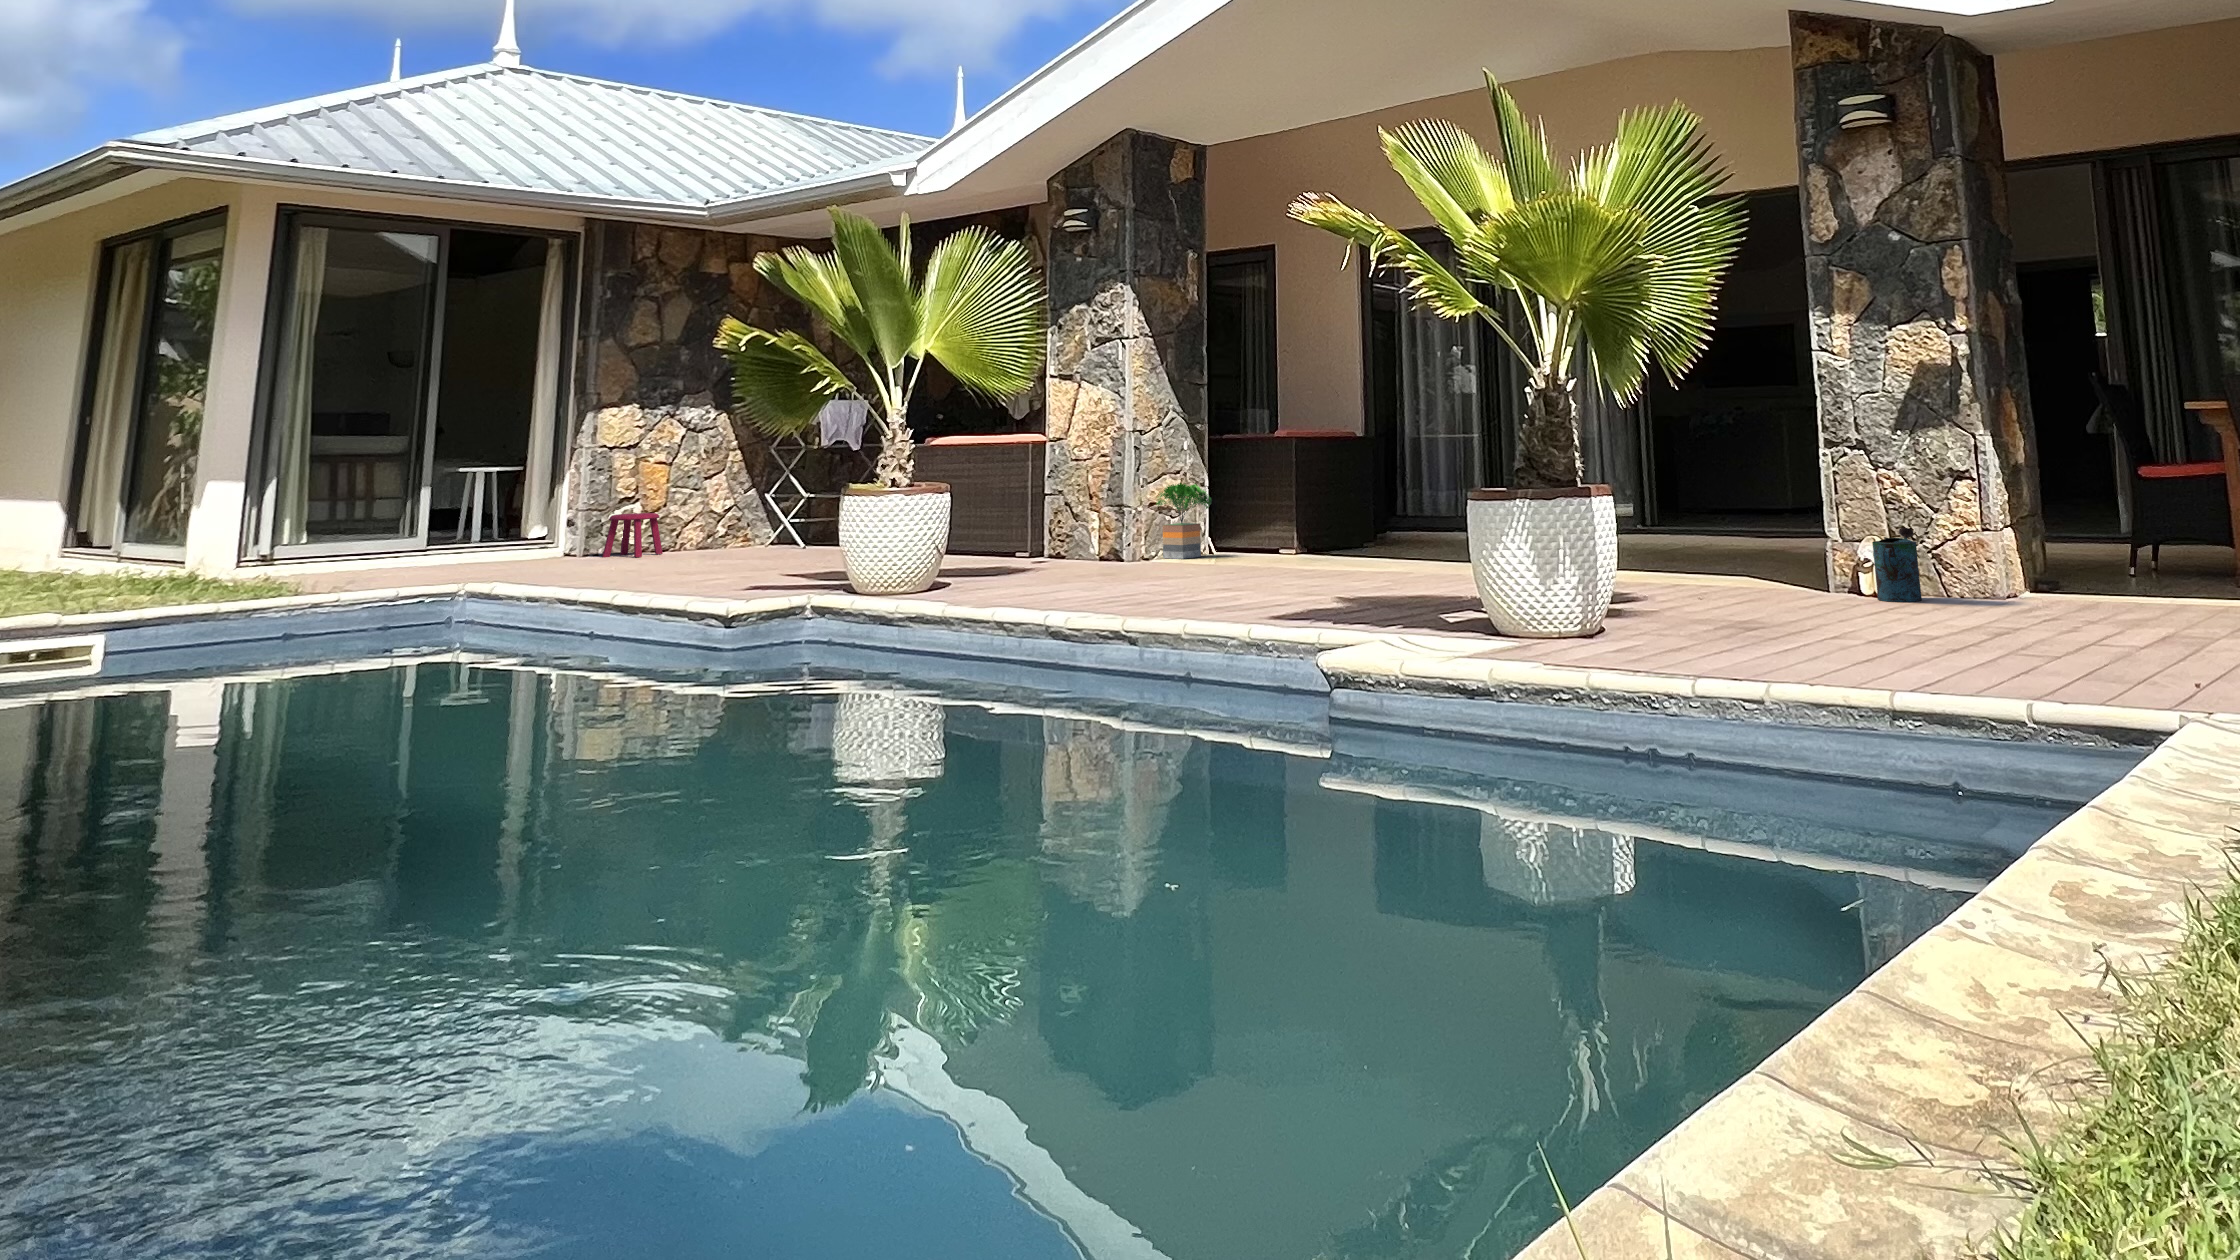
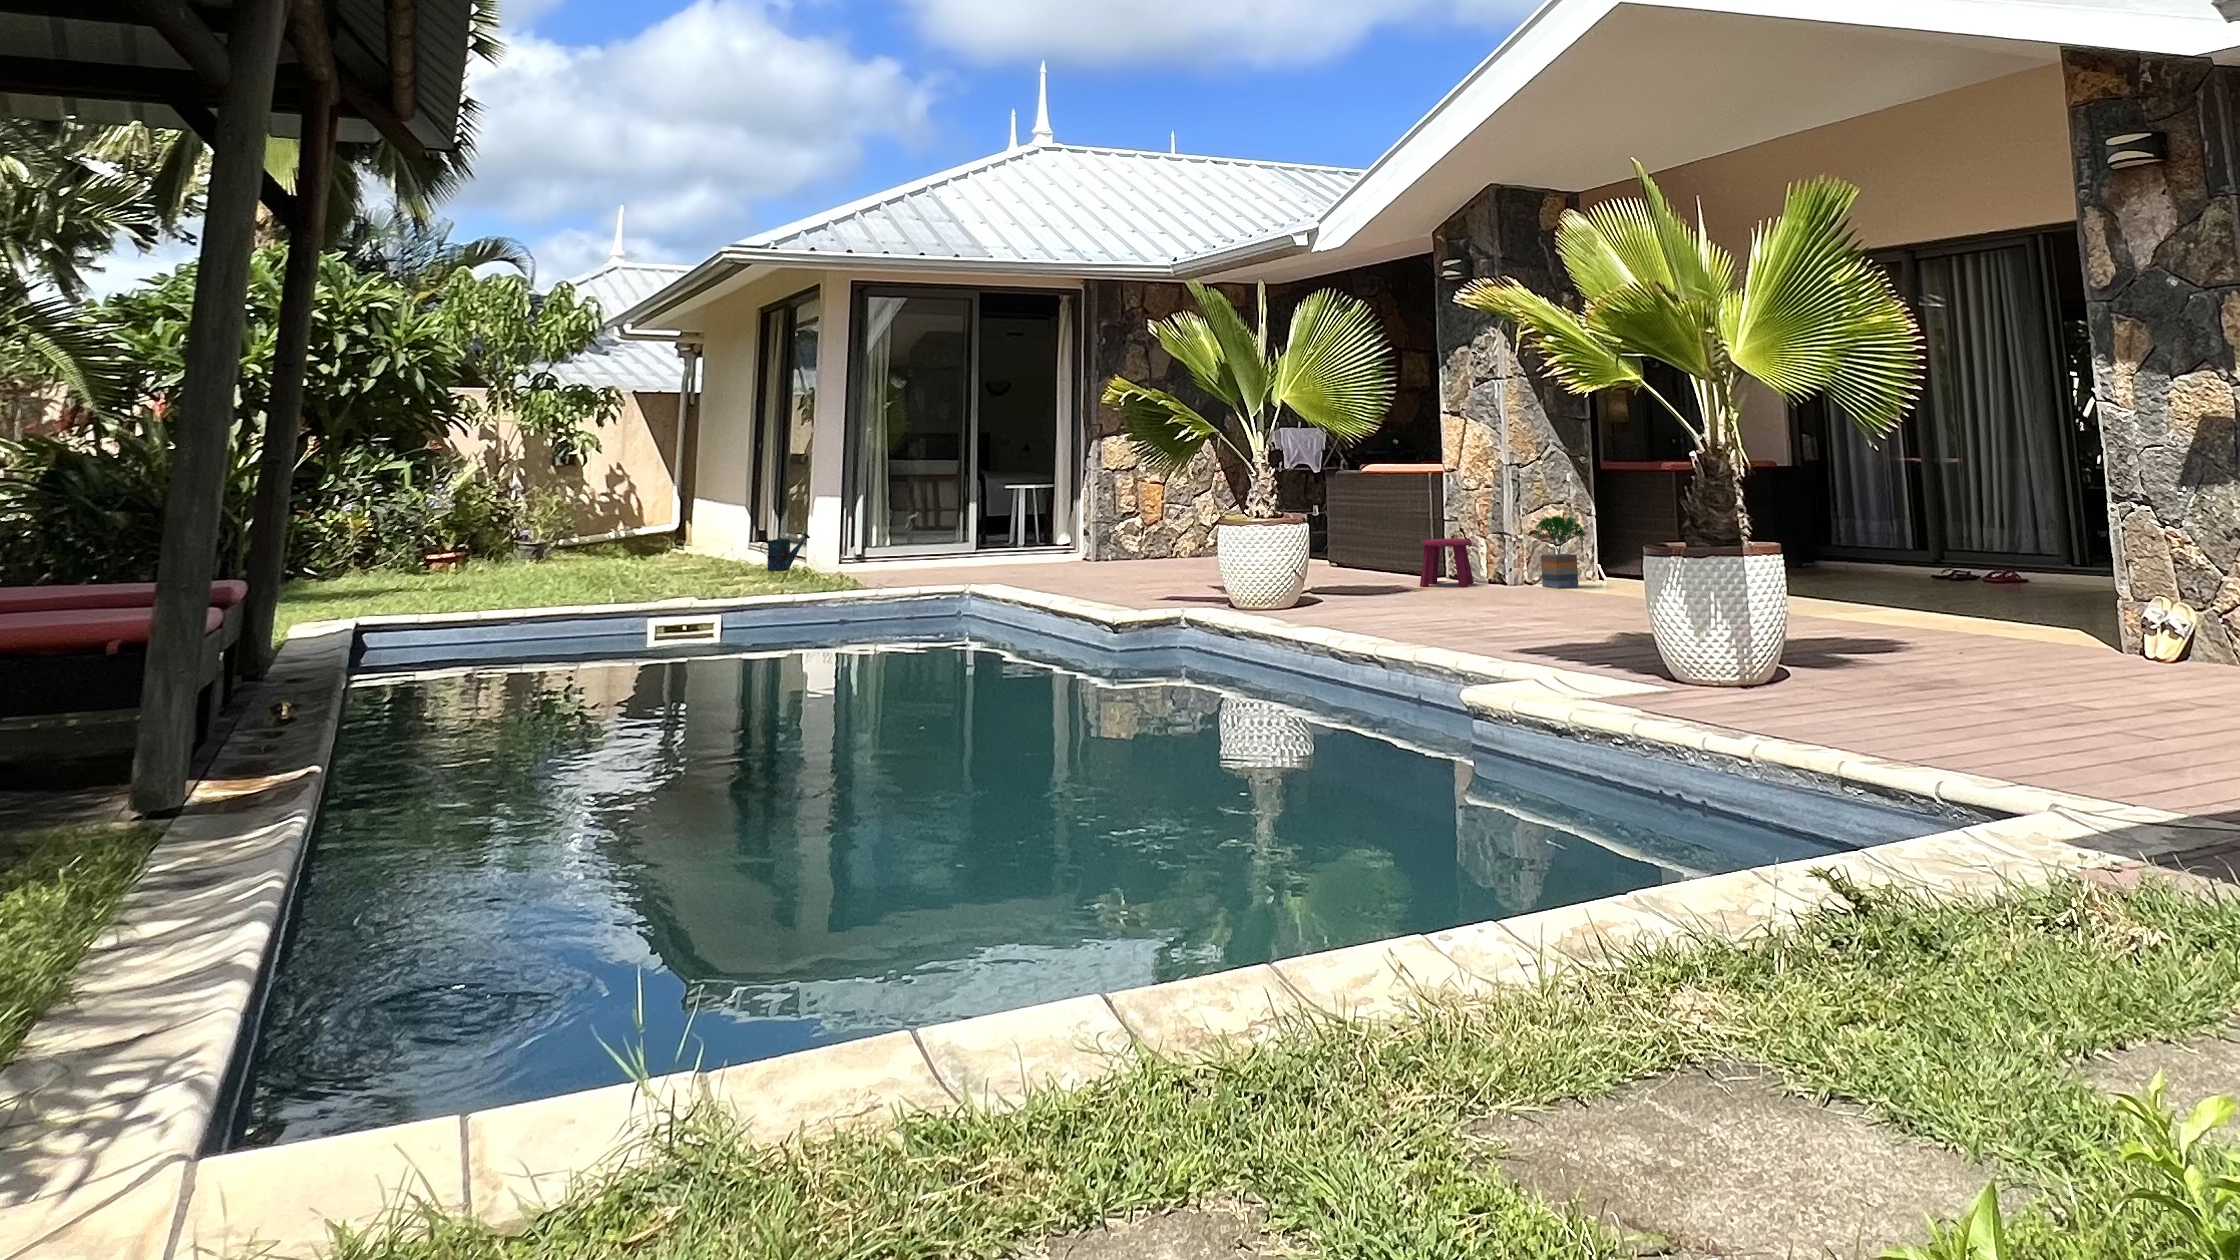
stool: present [602,513,663,558] -> present [1420,539,1474,587]
watering can: present [1872,528,1922,602] -> present [760,533,810,571]

